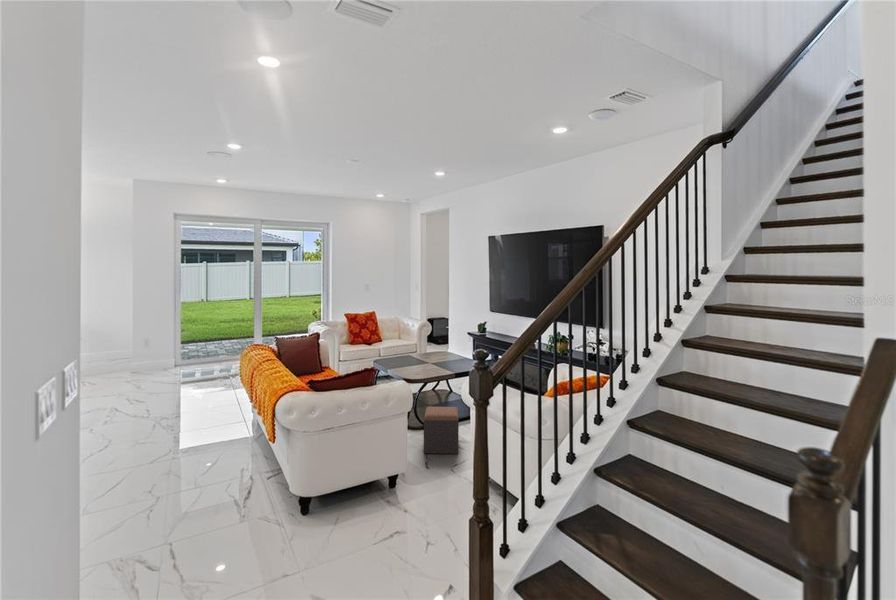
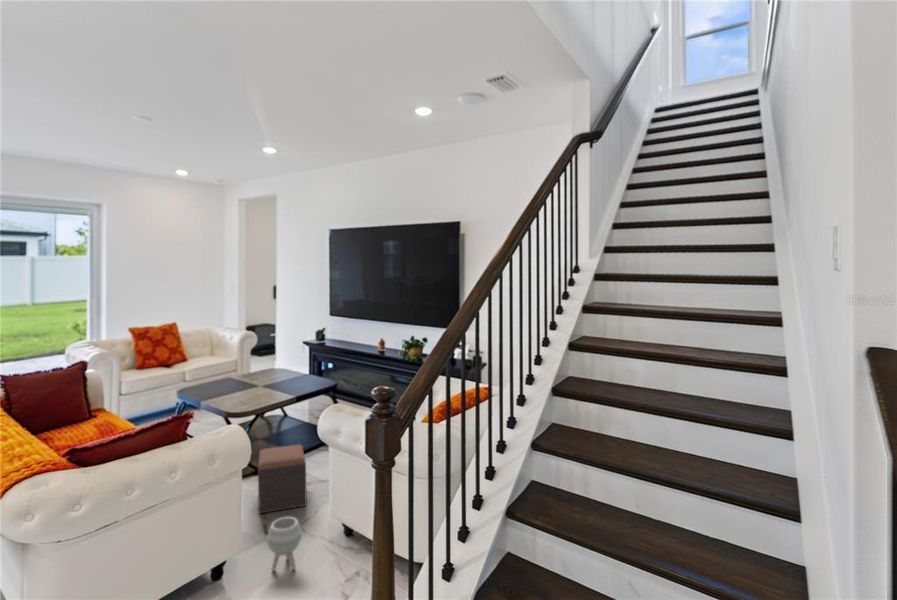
planter: none [426,452,450,491] -> present [267,517,302,571]

